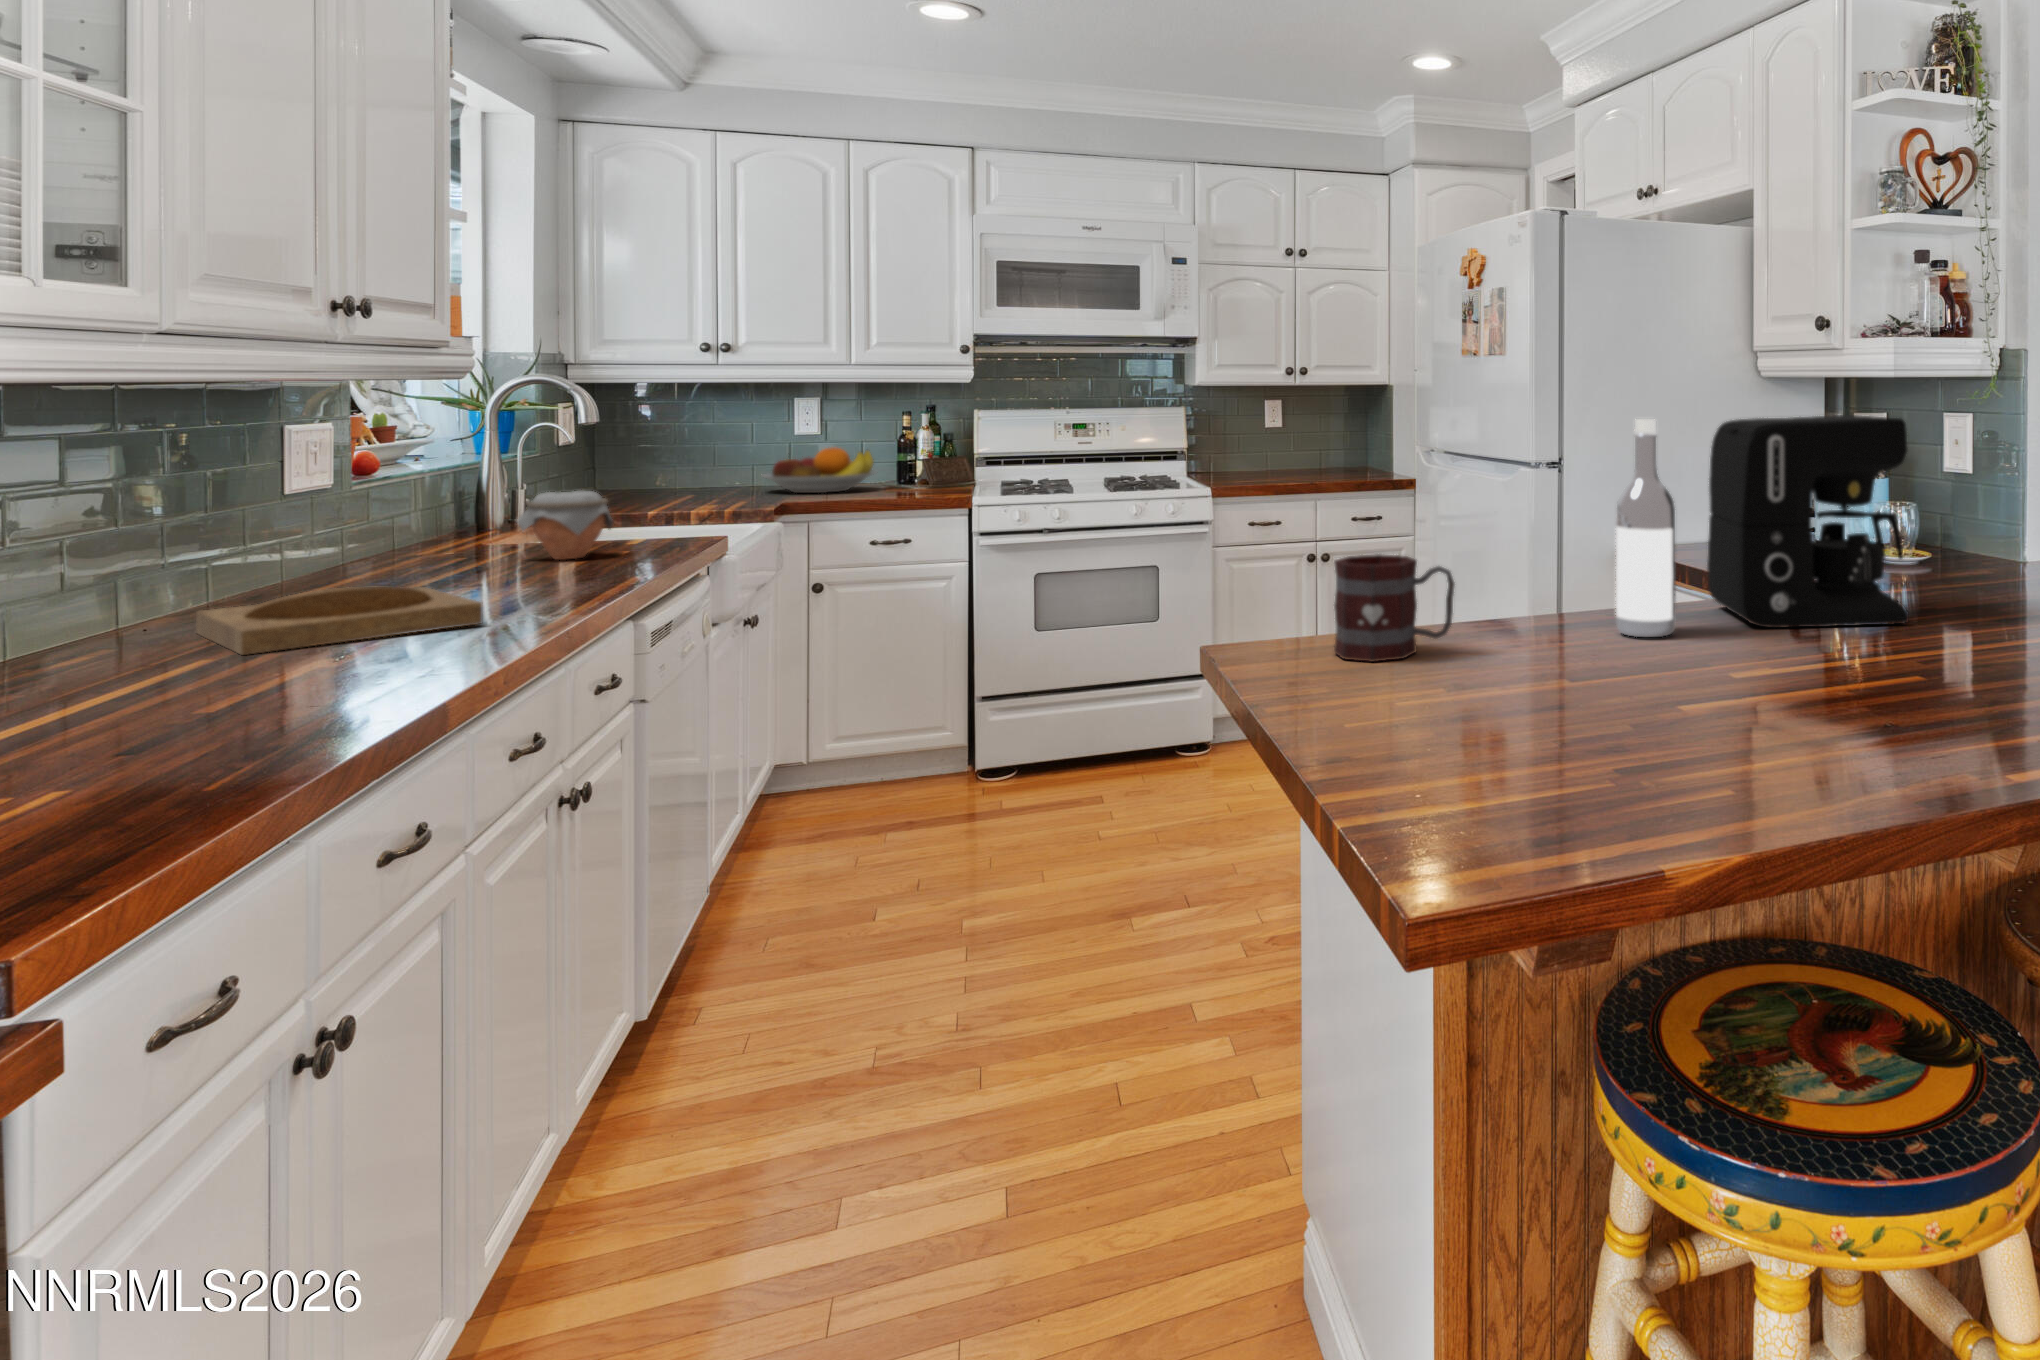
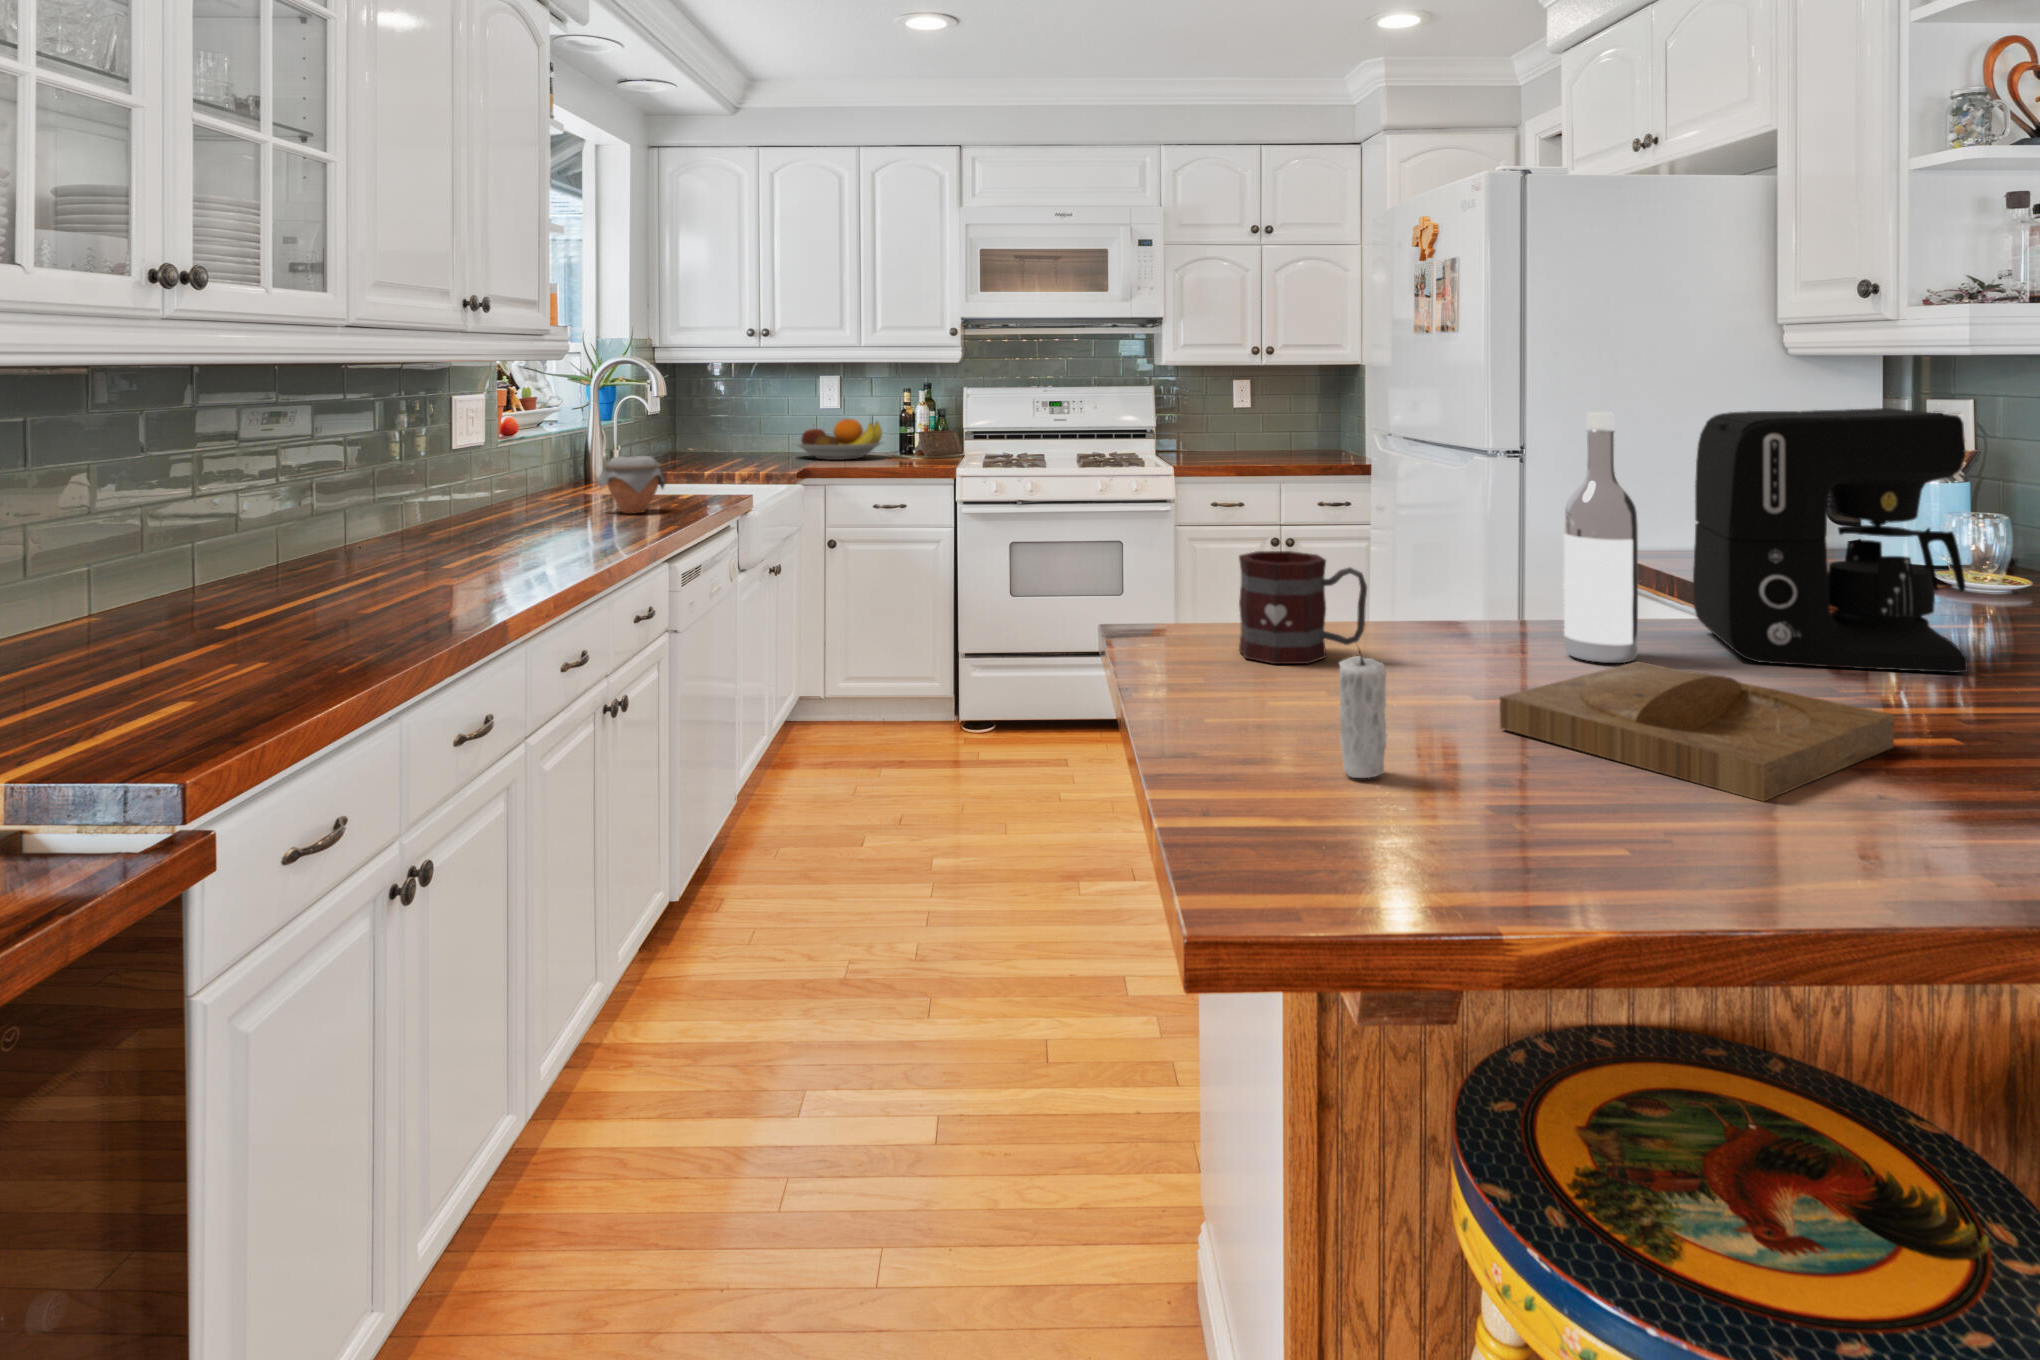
tray: present [196,587,483,655] -> present [1500,662,1894,801]
candle: none [1467,622,1511,753] -> present [1339,646,1387,778]

